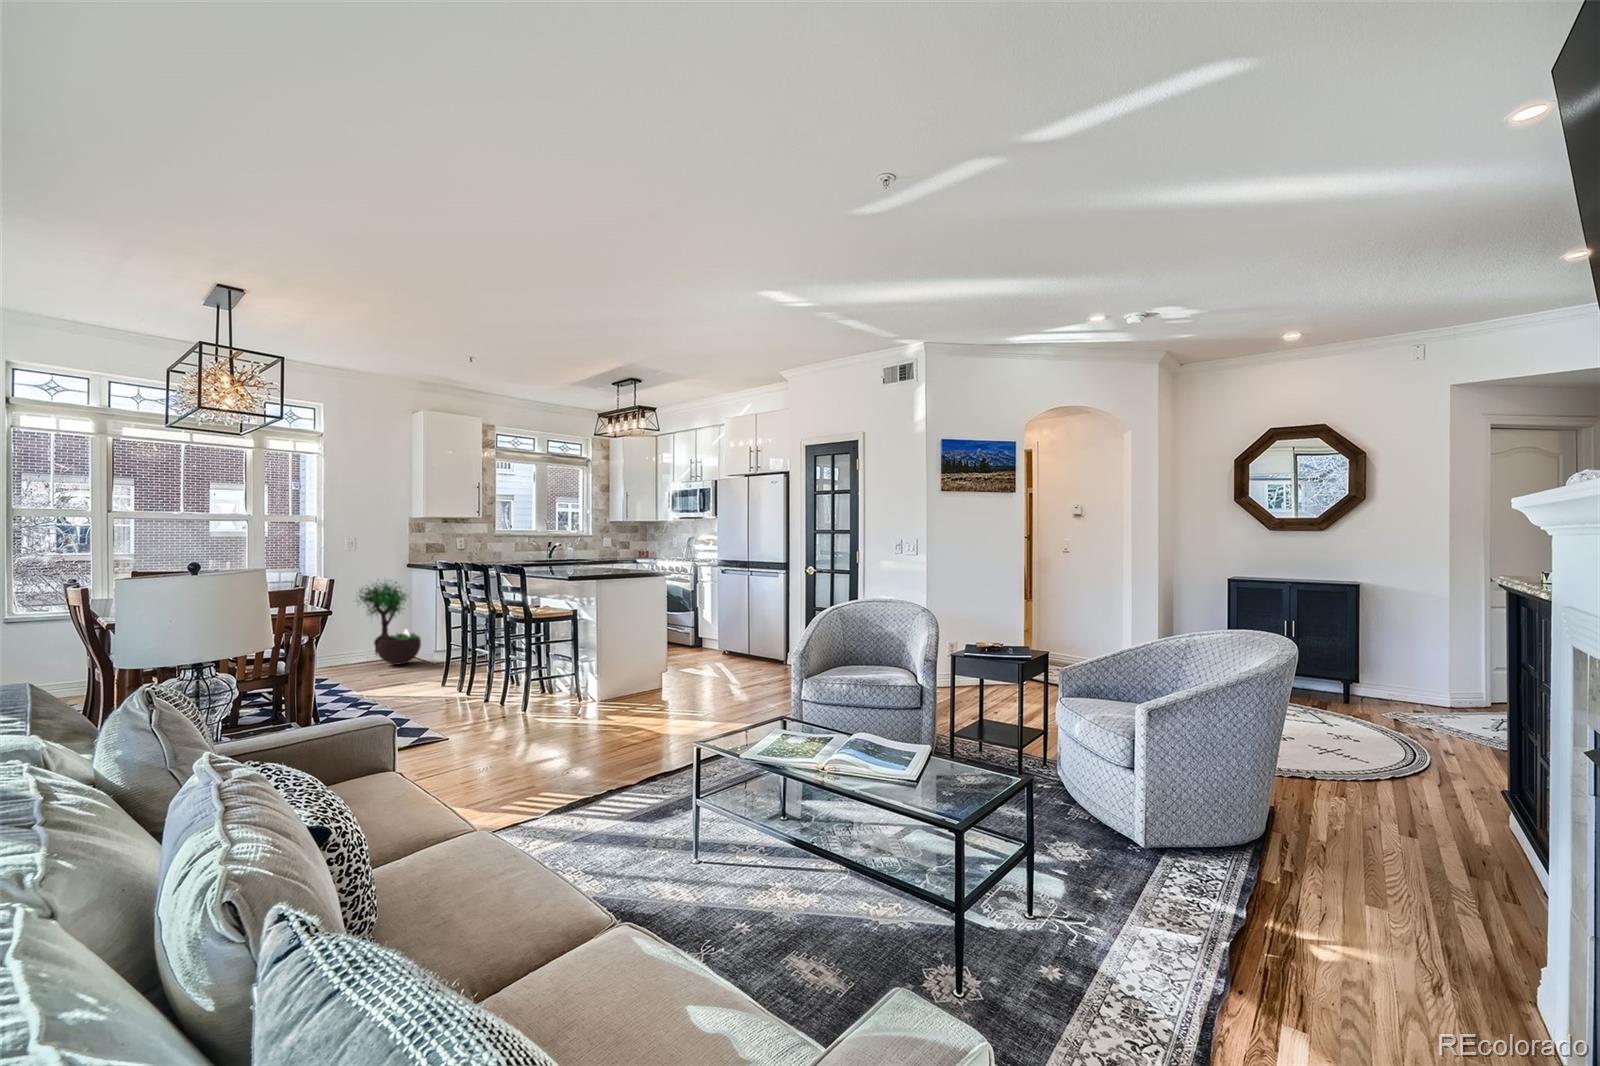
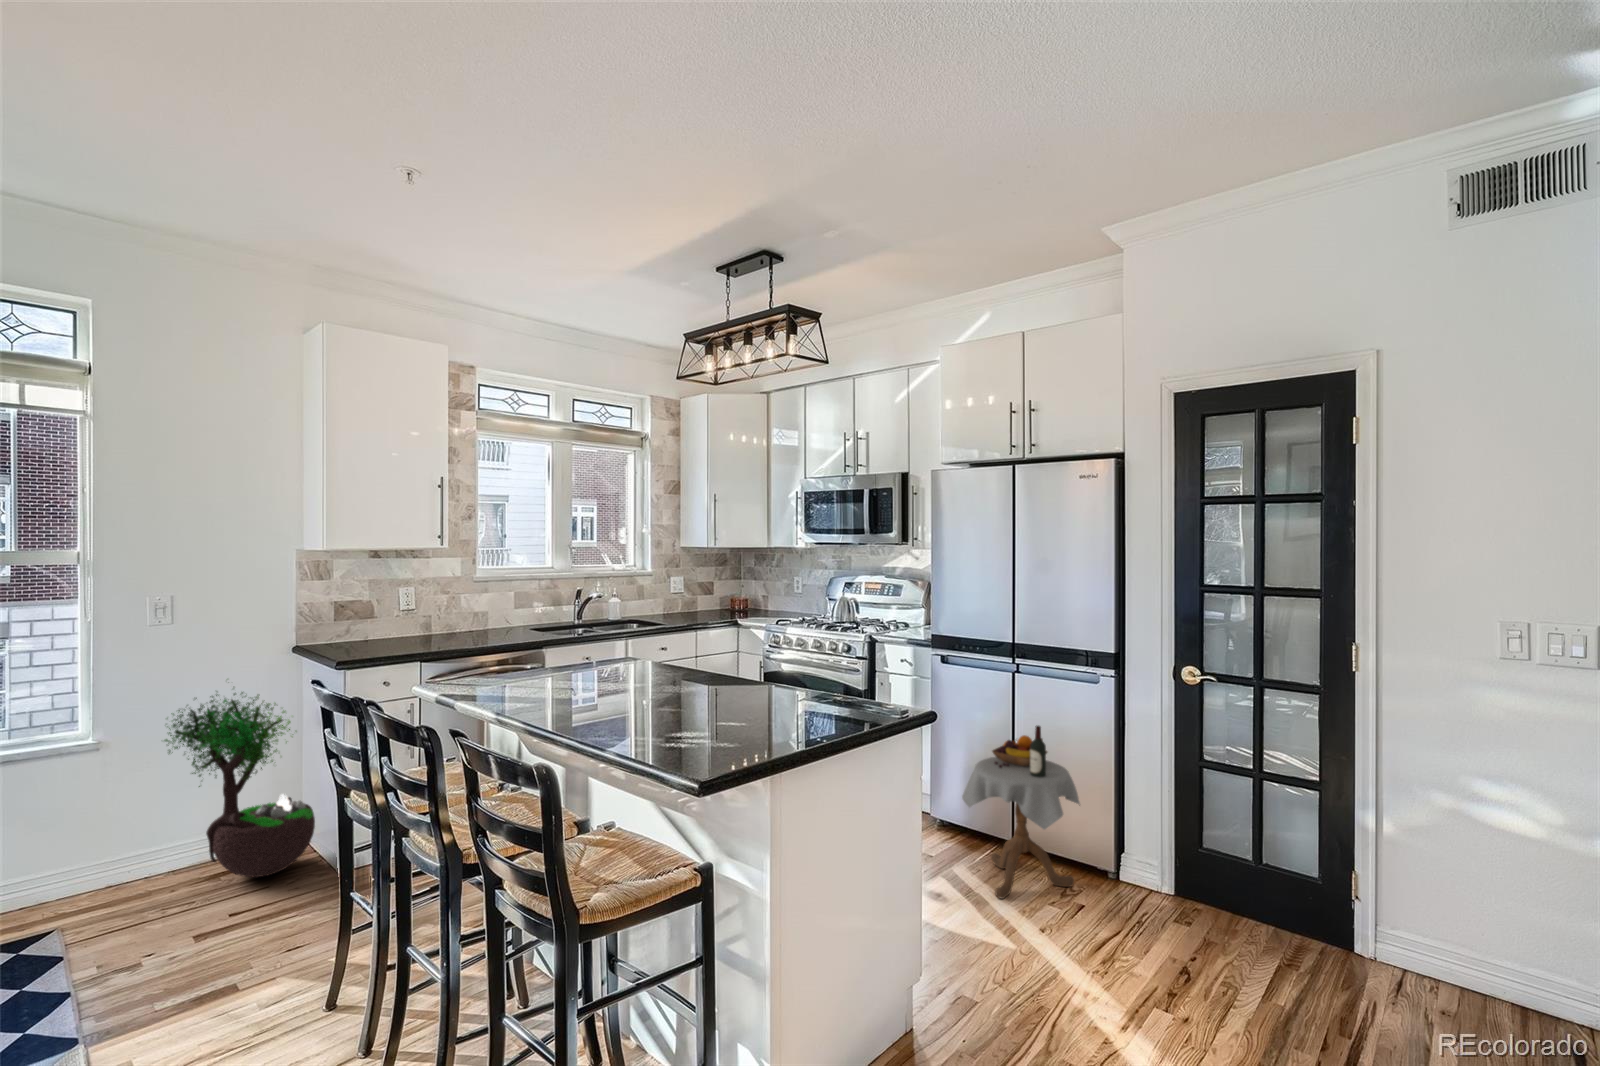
side table: none [721,593,775,669] -> present [962,726,1080,899]

